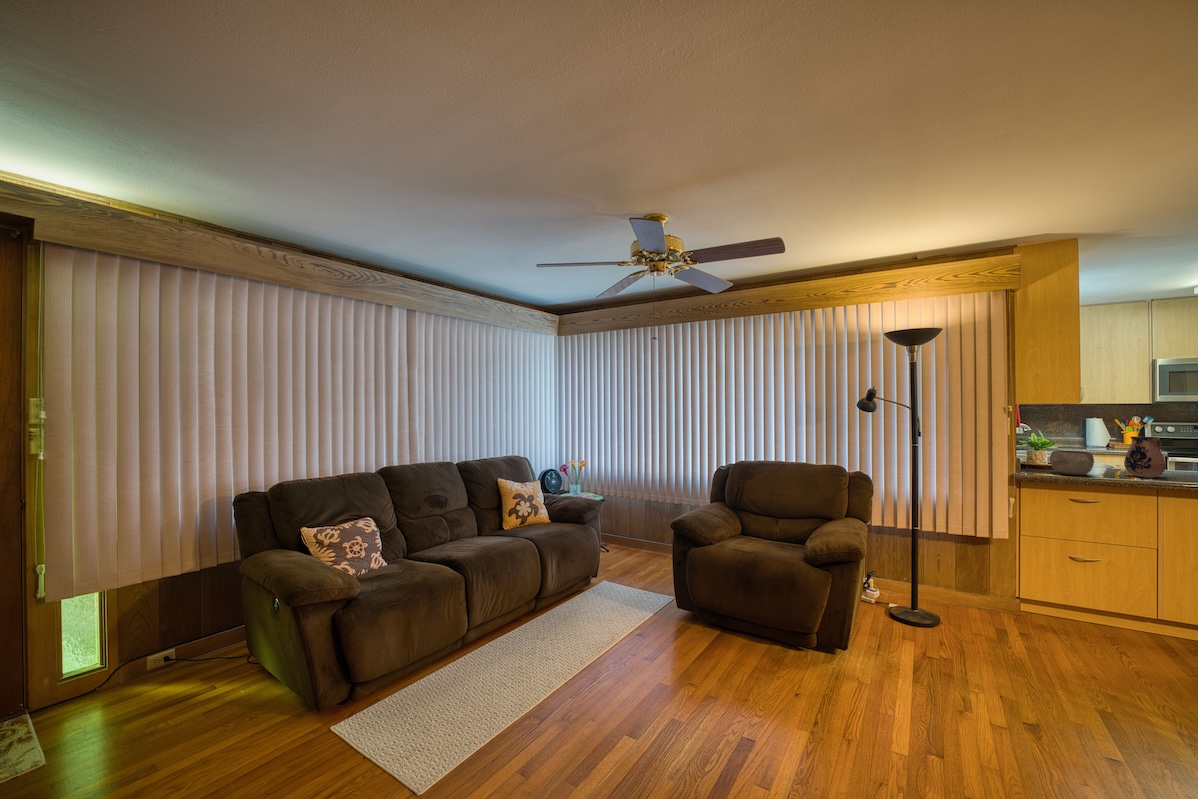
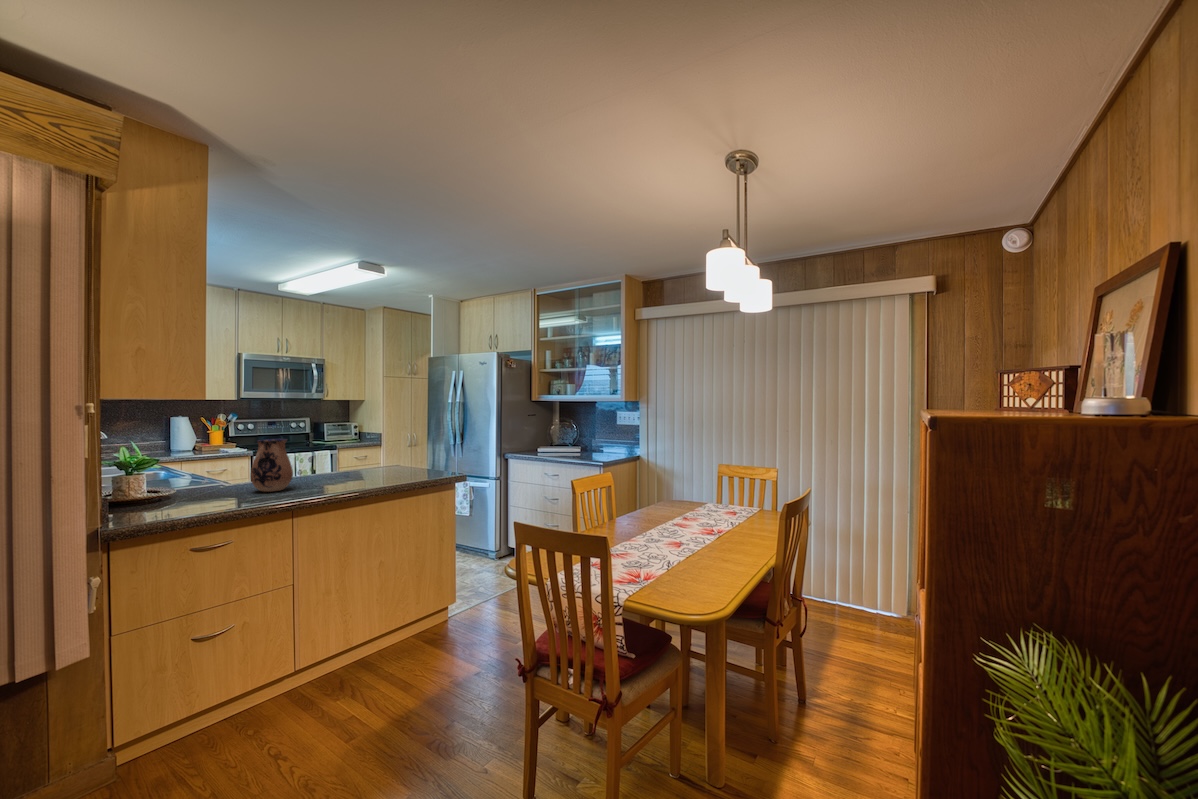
bowl: present [1050,451,1094,475] -> none [156,468,220,508]

